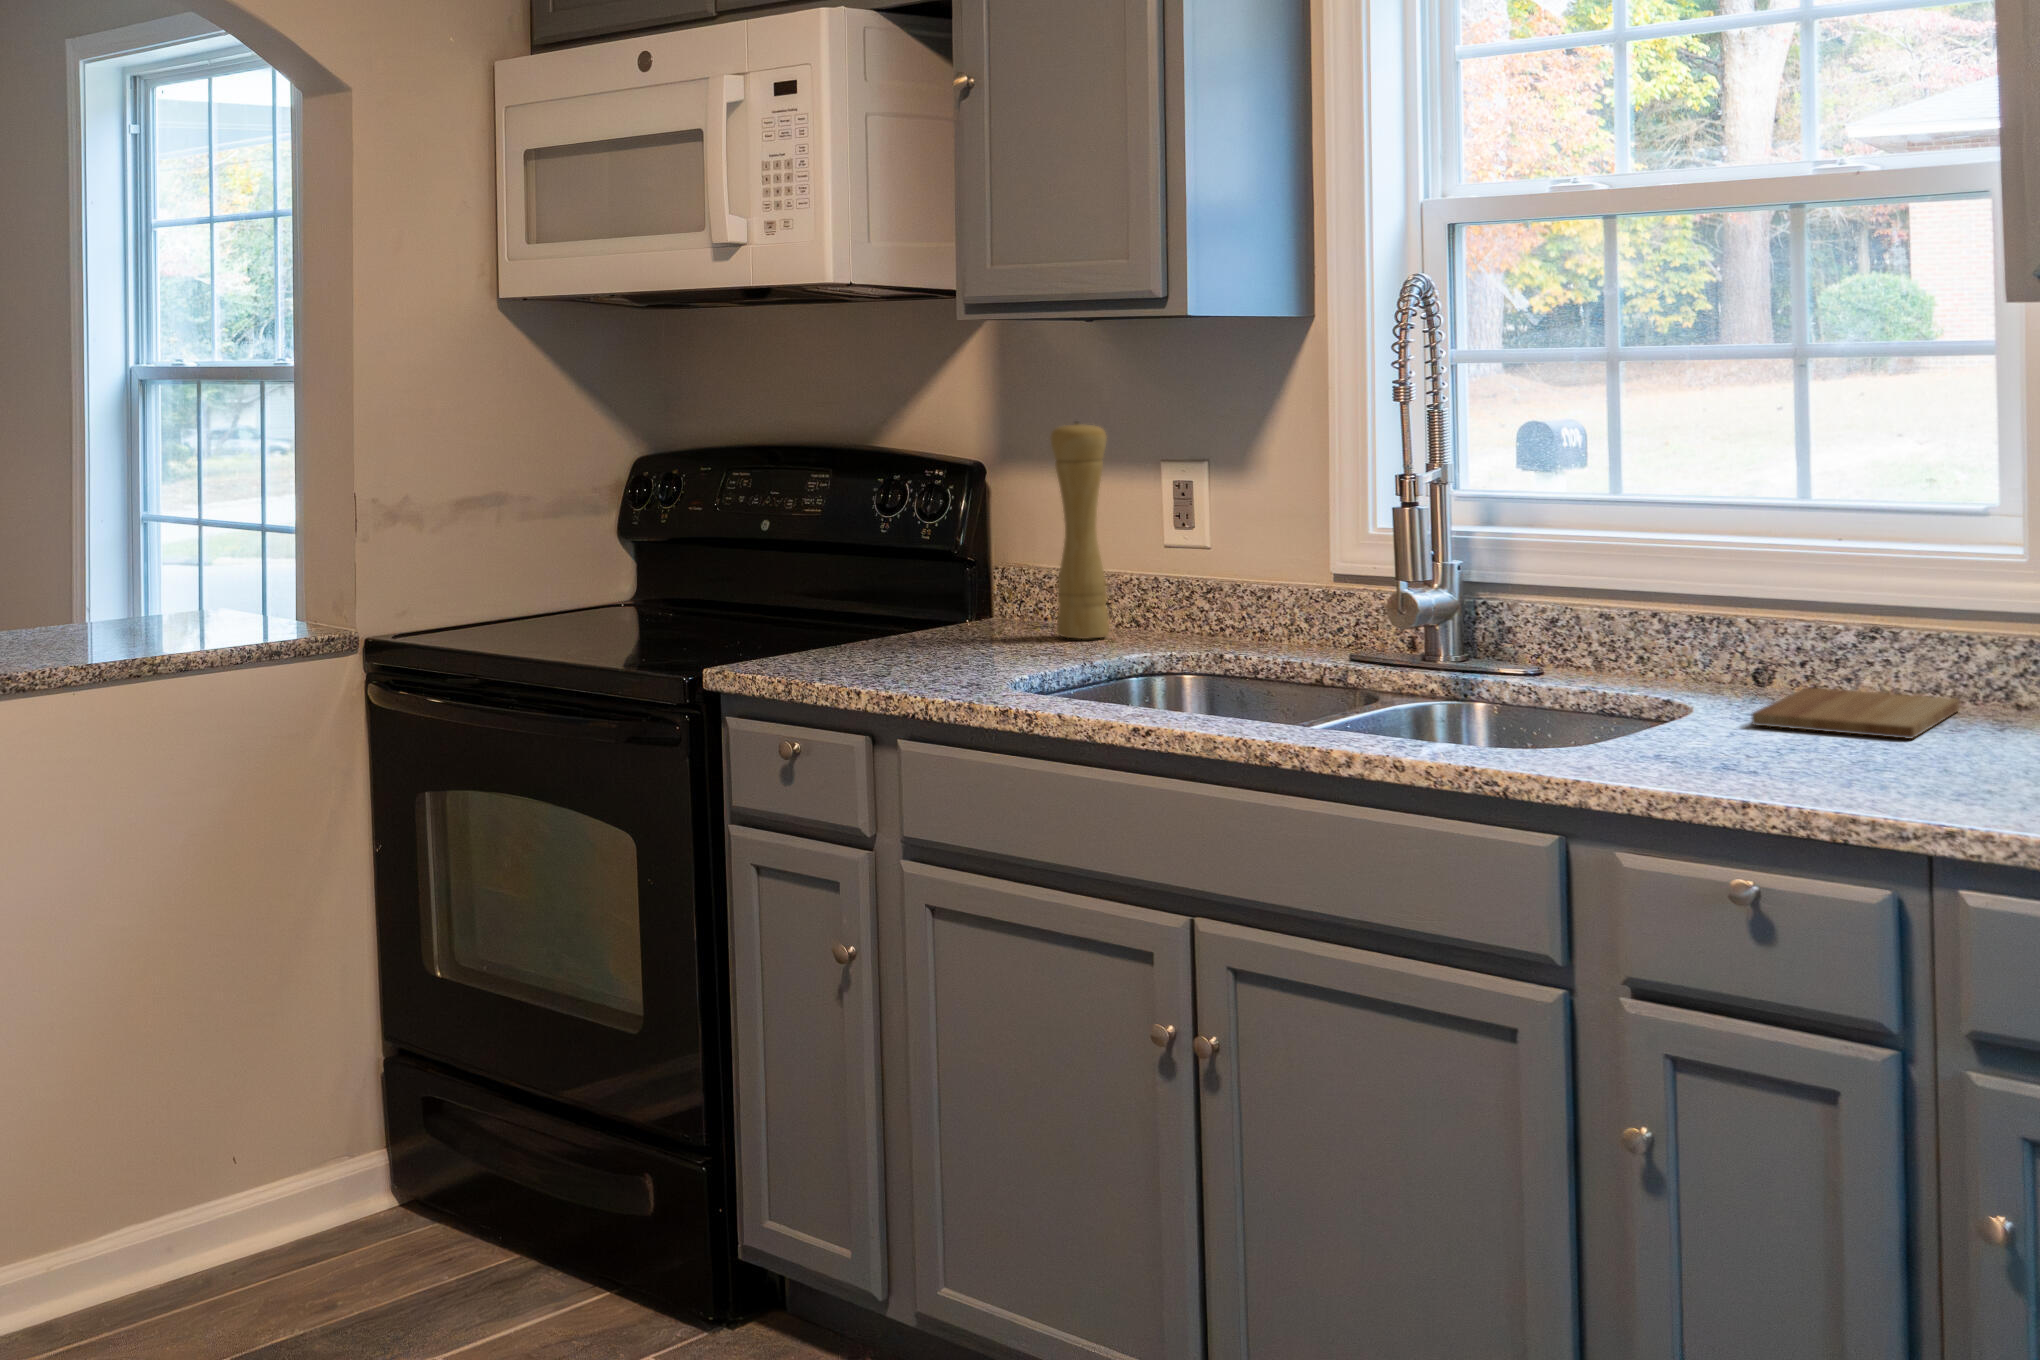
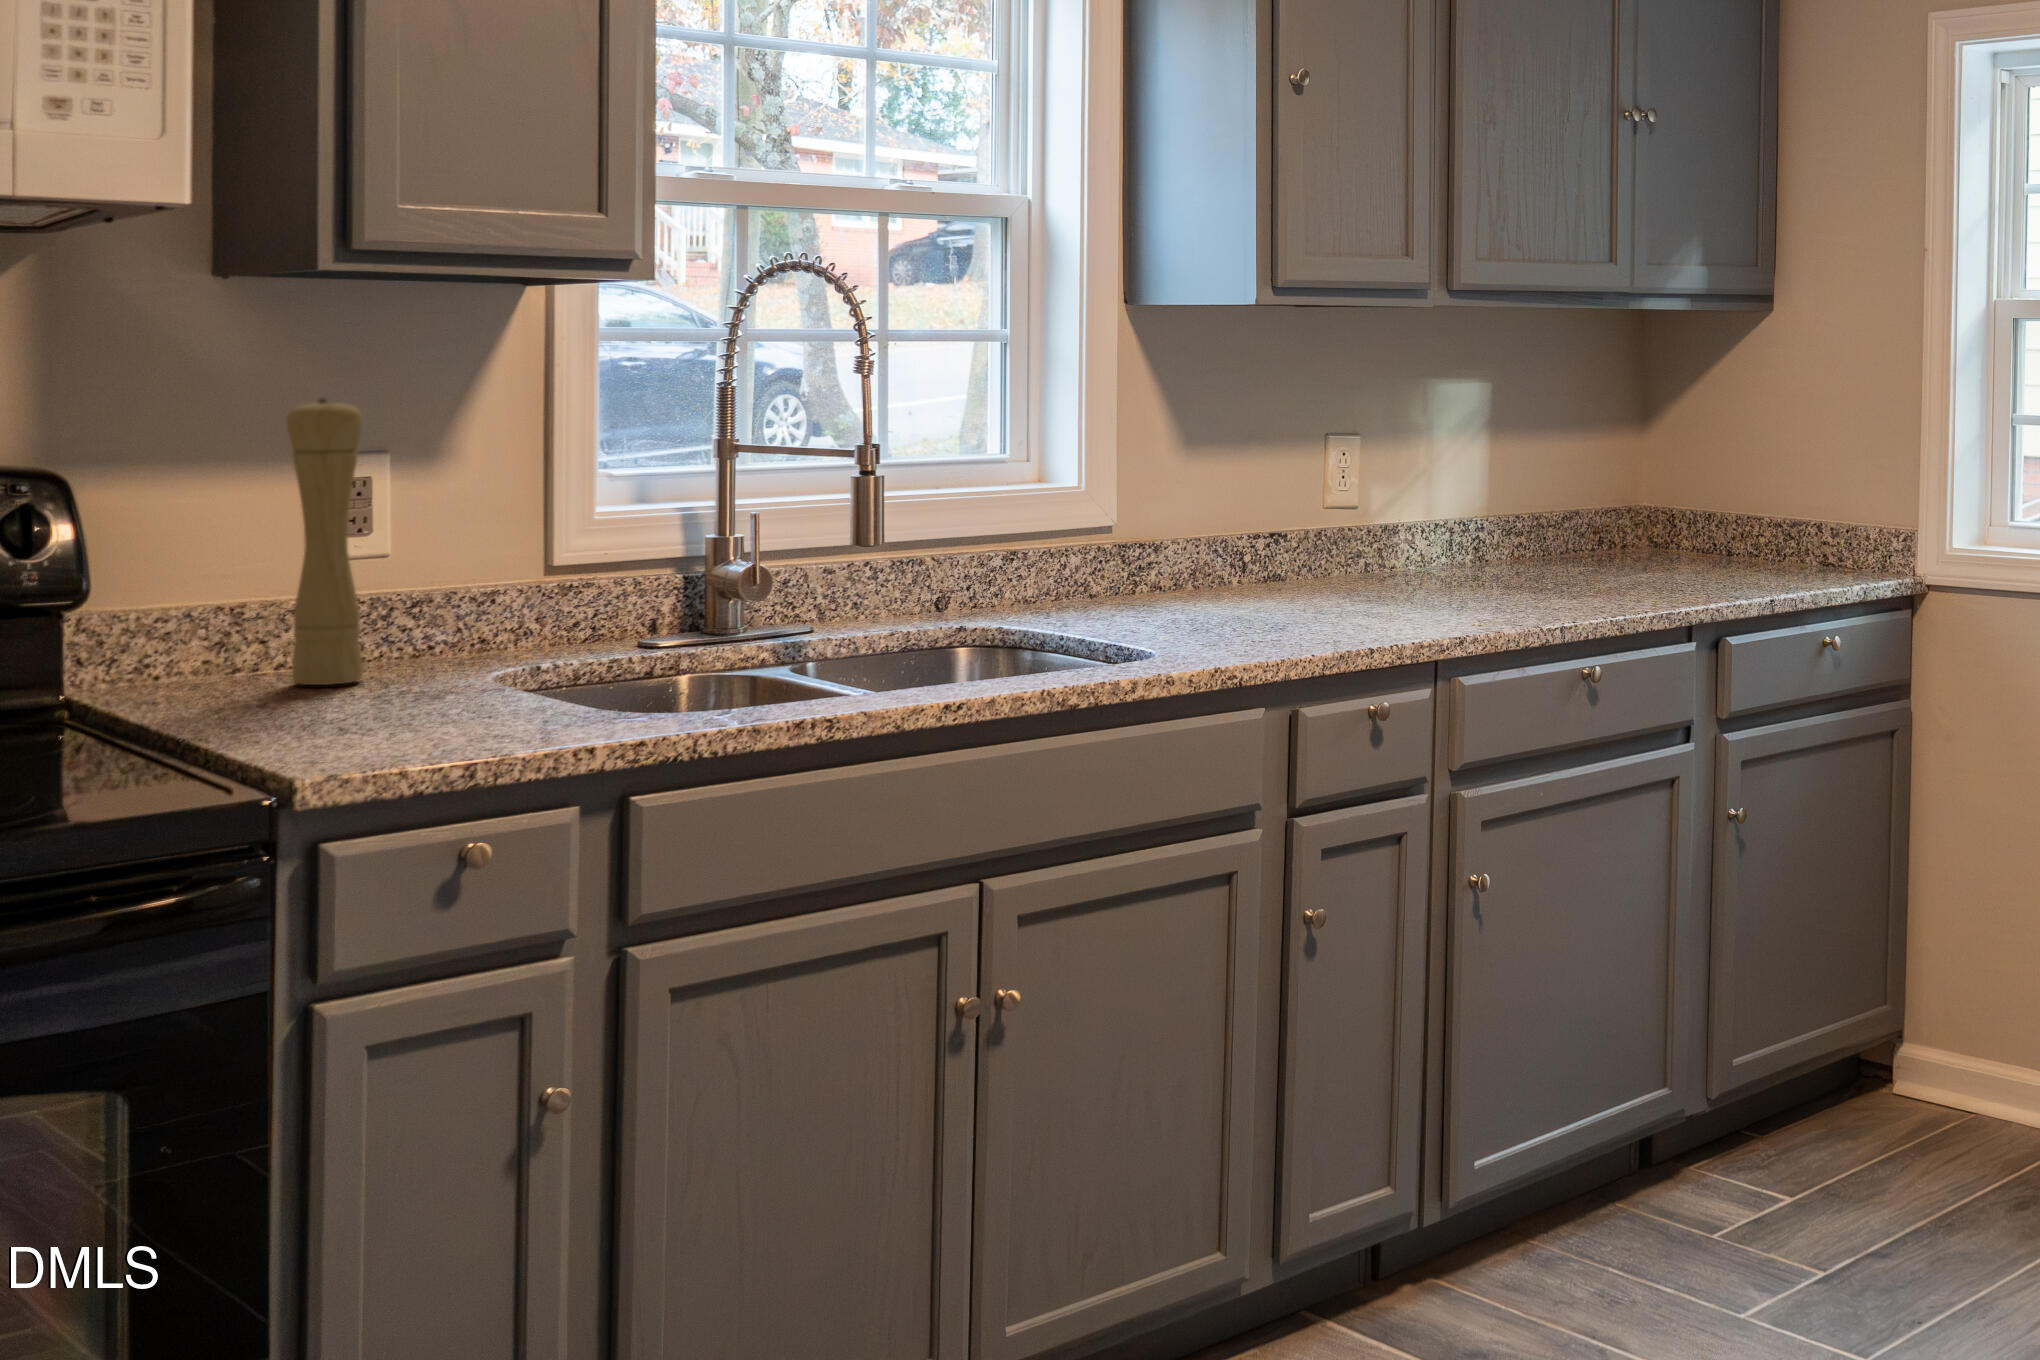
cutting board: present [1752,687,1960,739] -> none [1009,595,1204,626]

